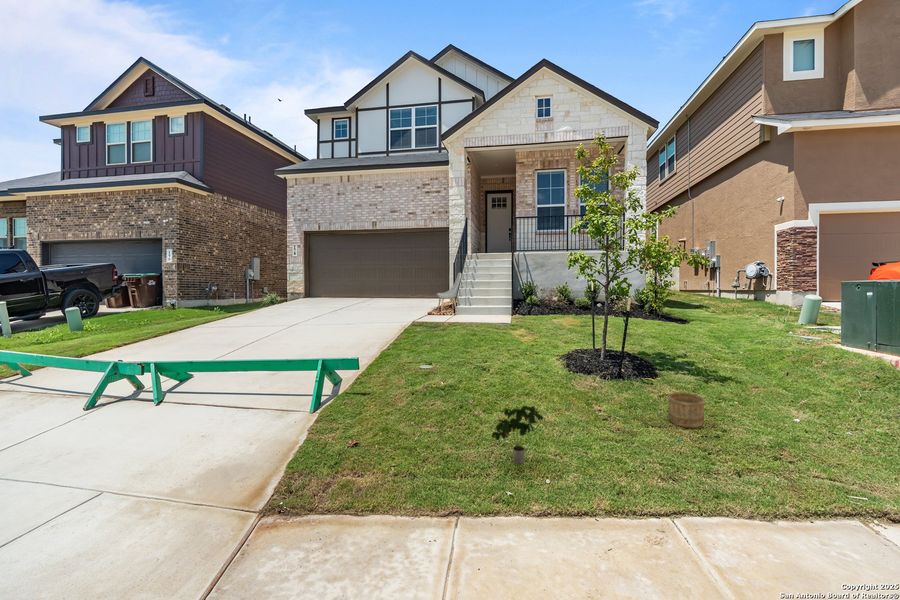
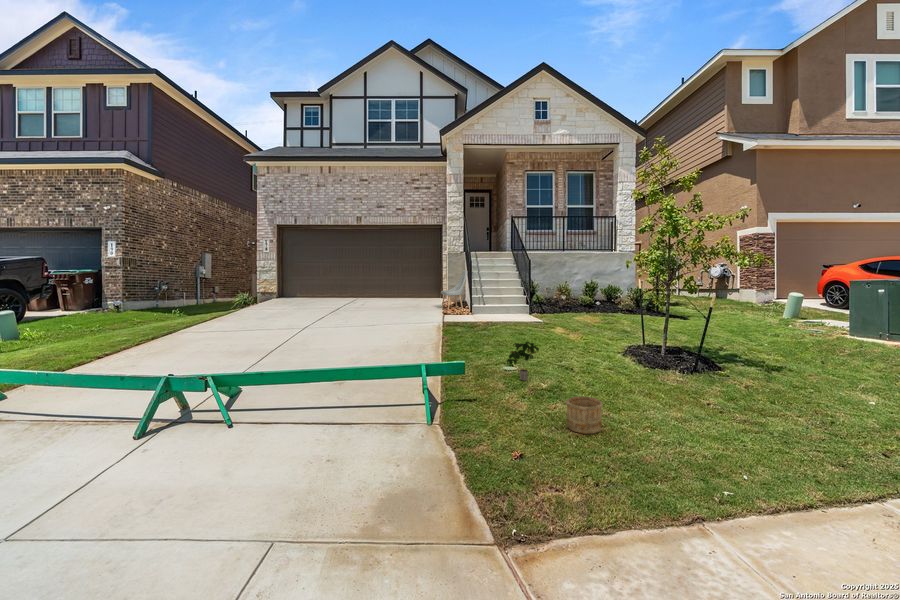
wooden bucket: present [668,392,705,428] -> present [566,396,602,434]
potted plant: present [492,406,543,464] -> present [507,342,539,380]

